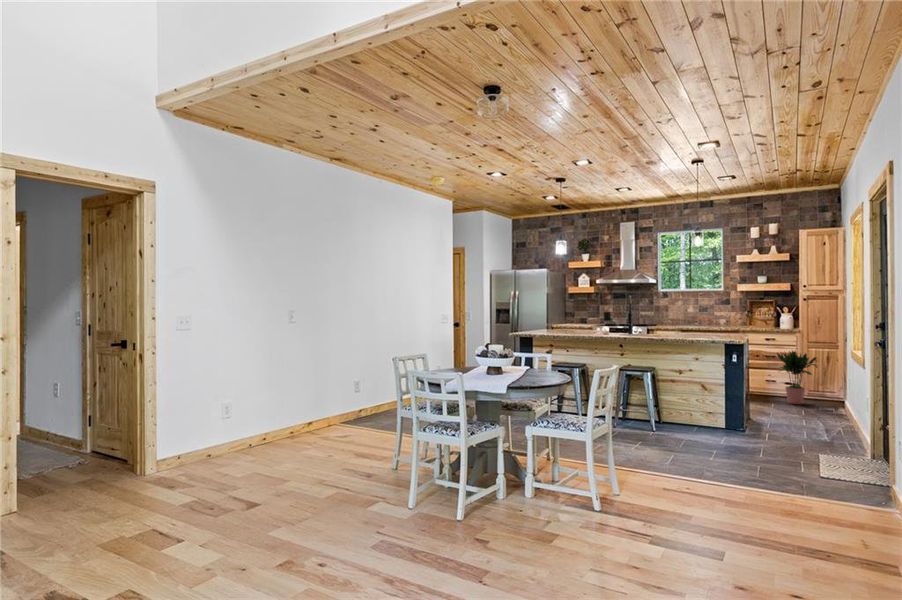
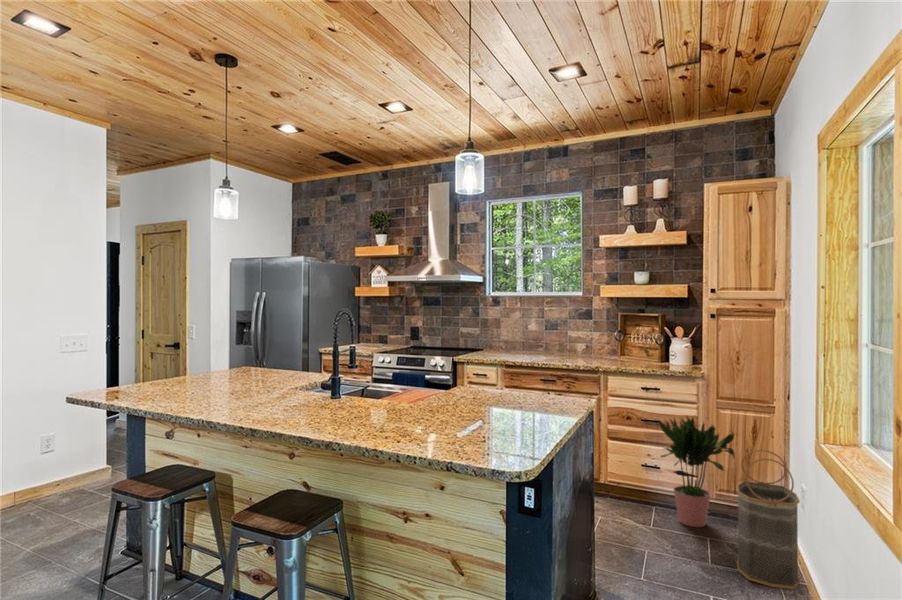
basket: none [817,359,846,415] -> present [736,450,800,589]

